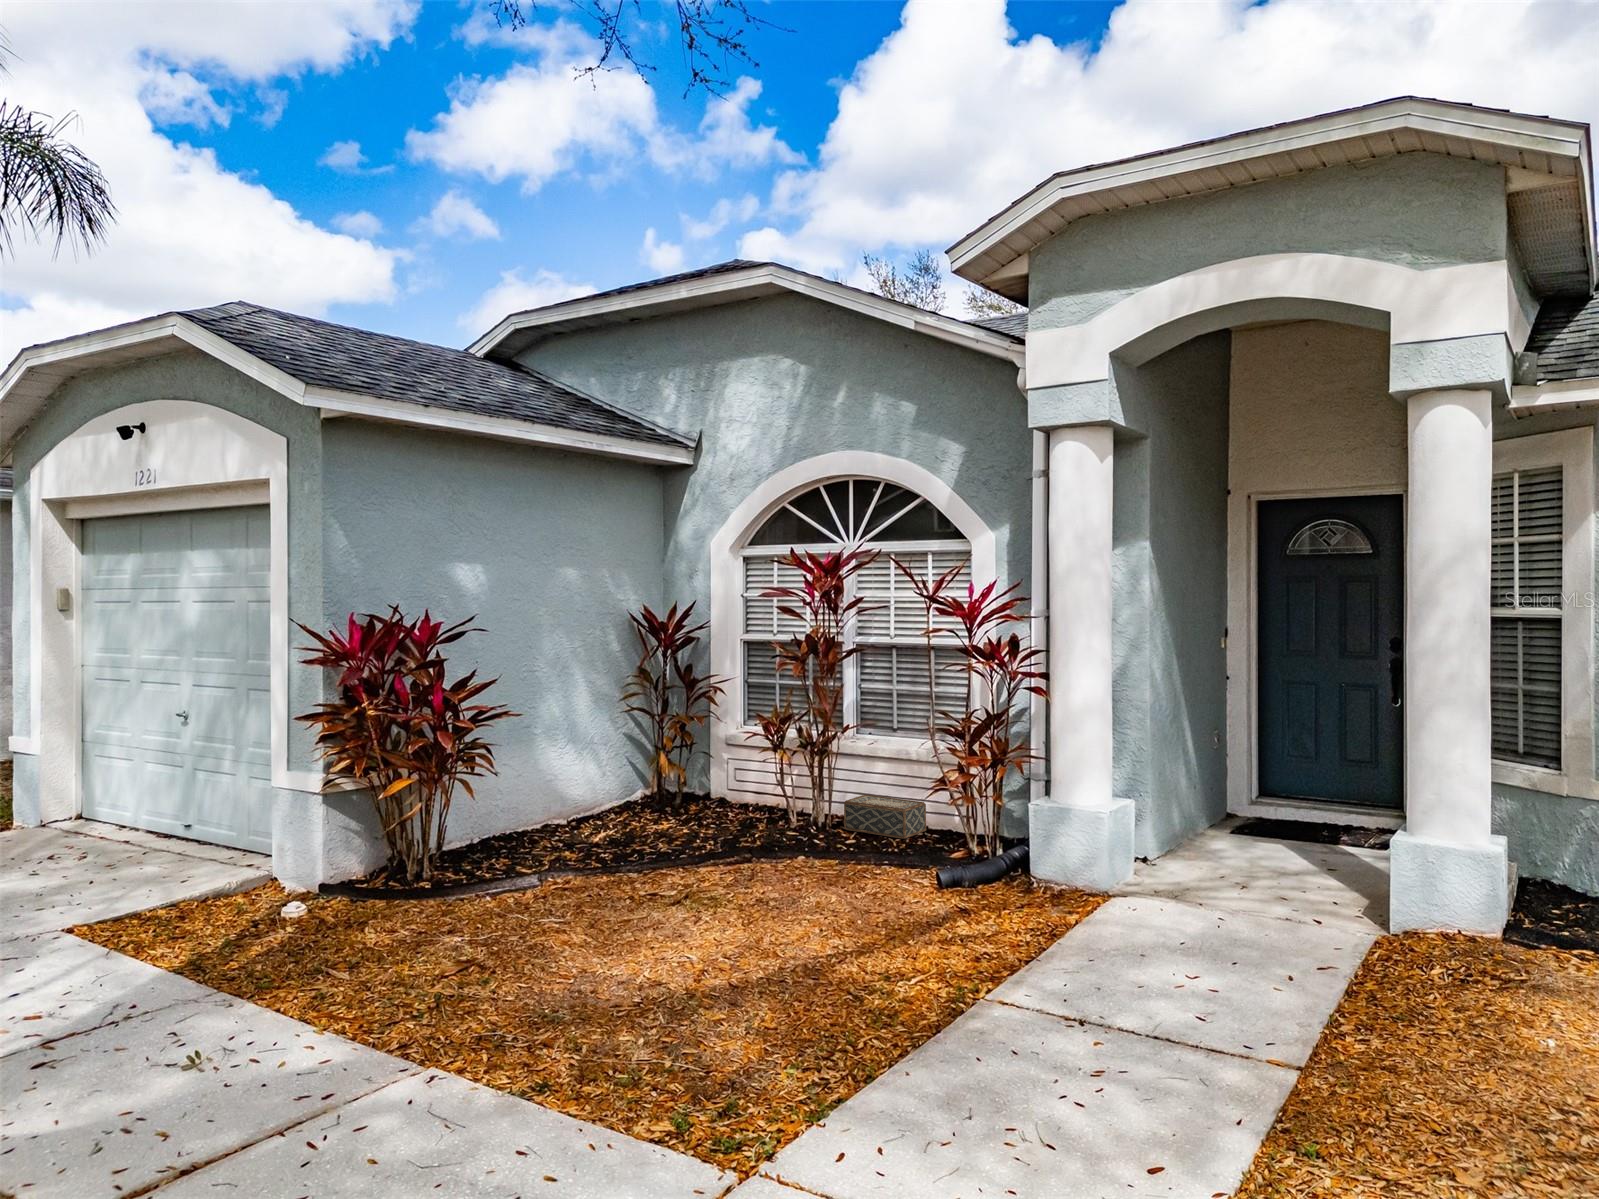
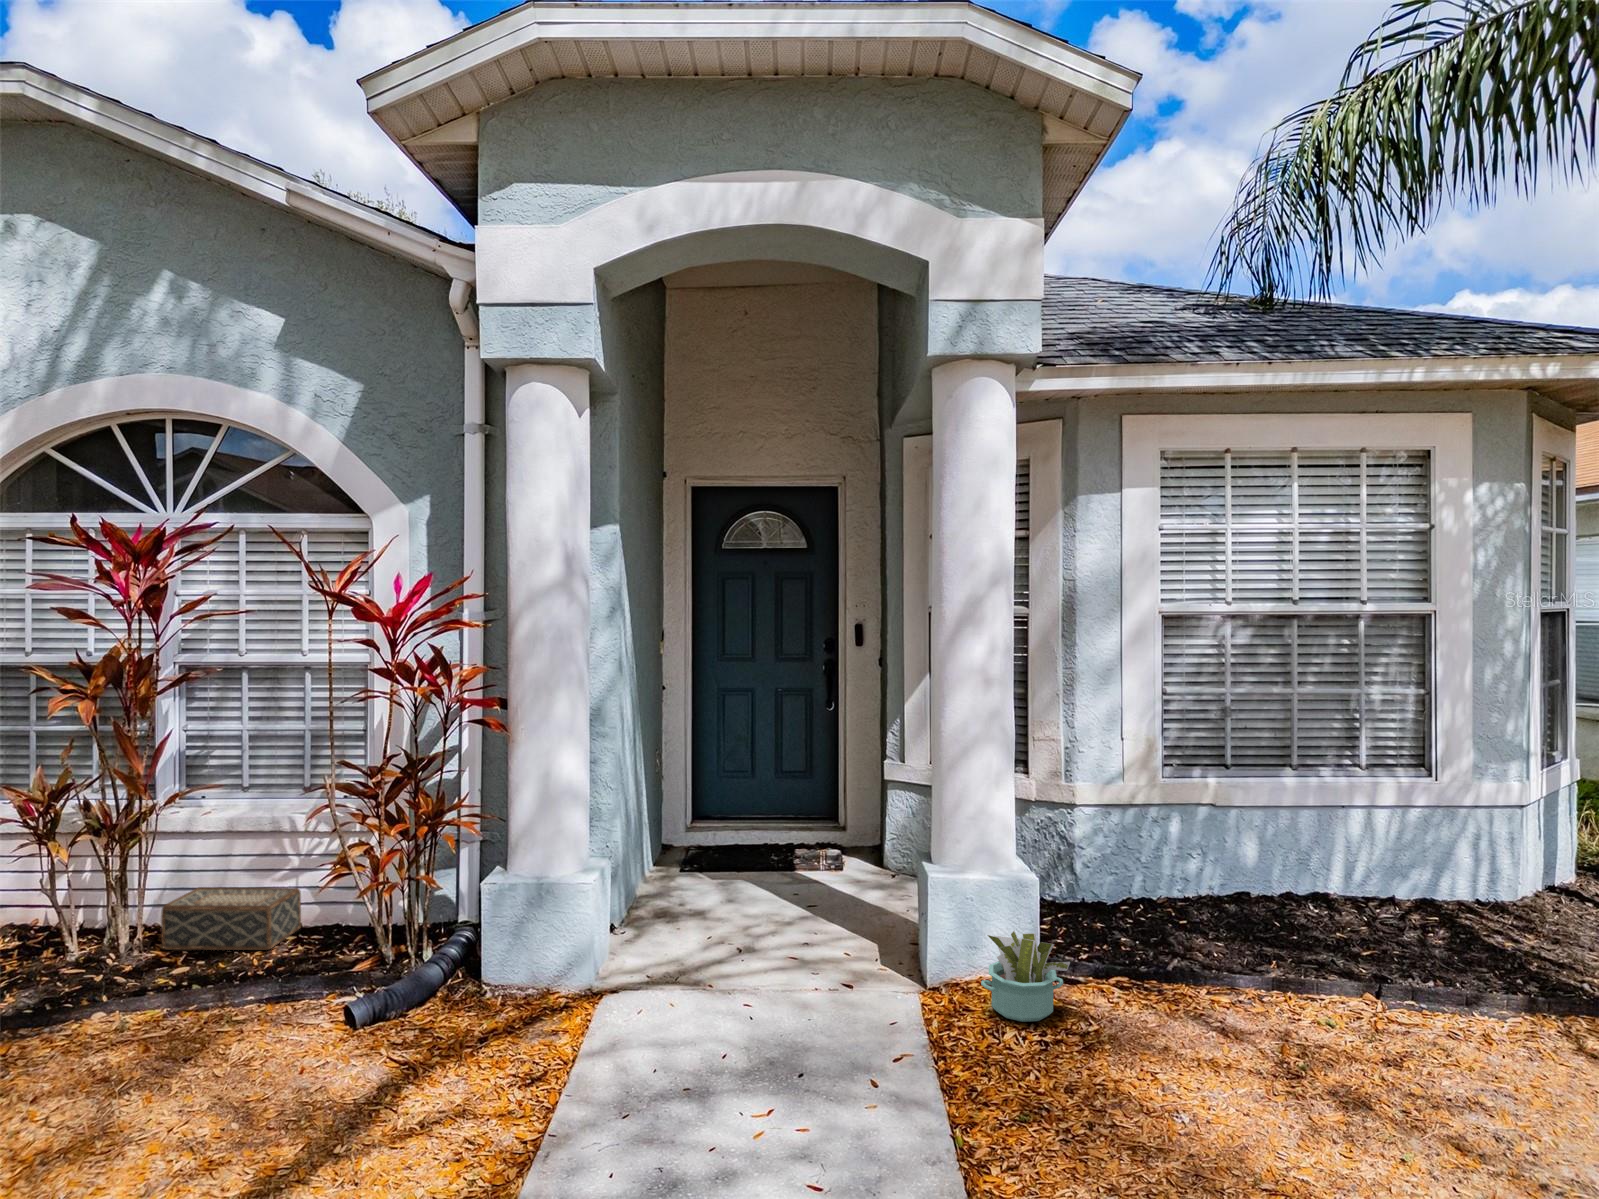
decorative plant: none [1427,897,1522,975] -> present [981,931,1070,1022]

